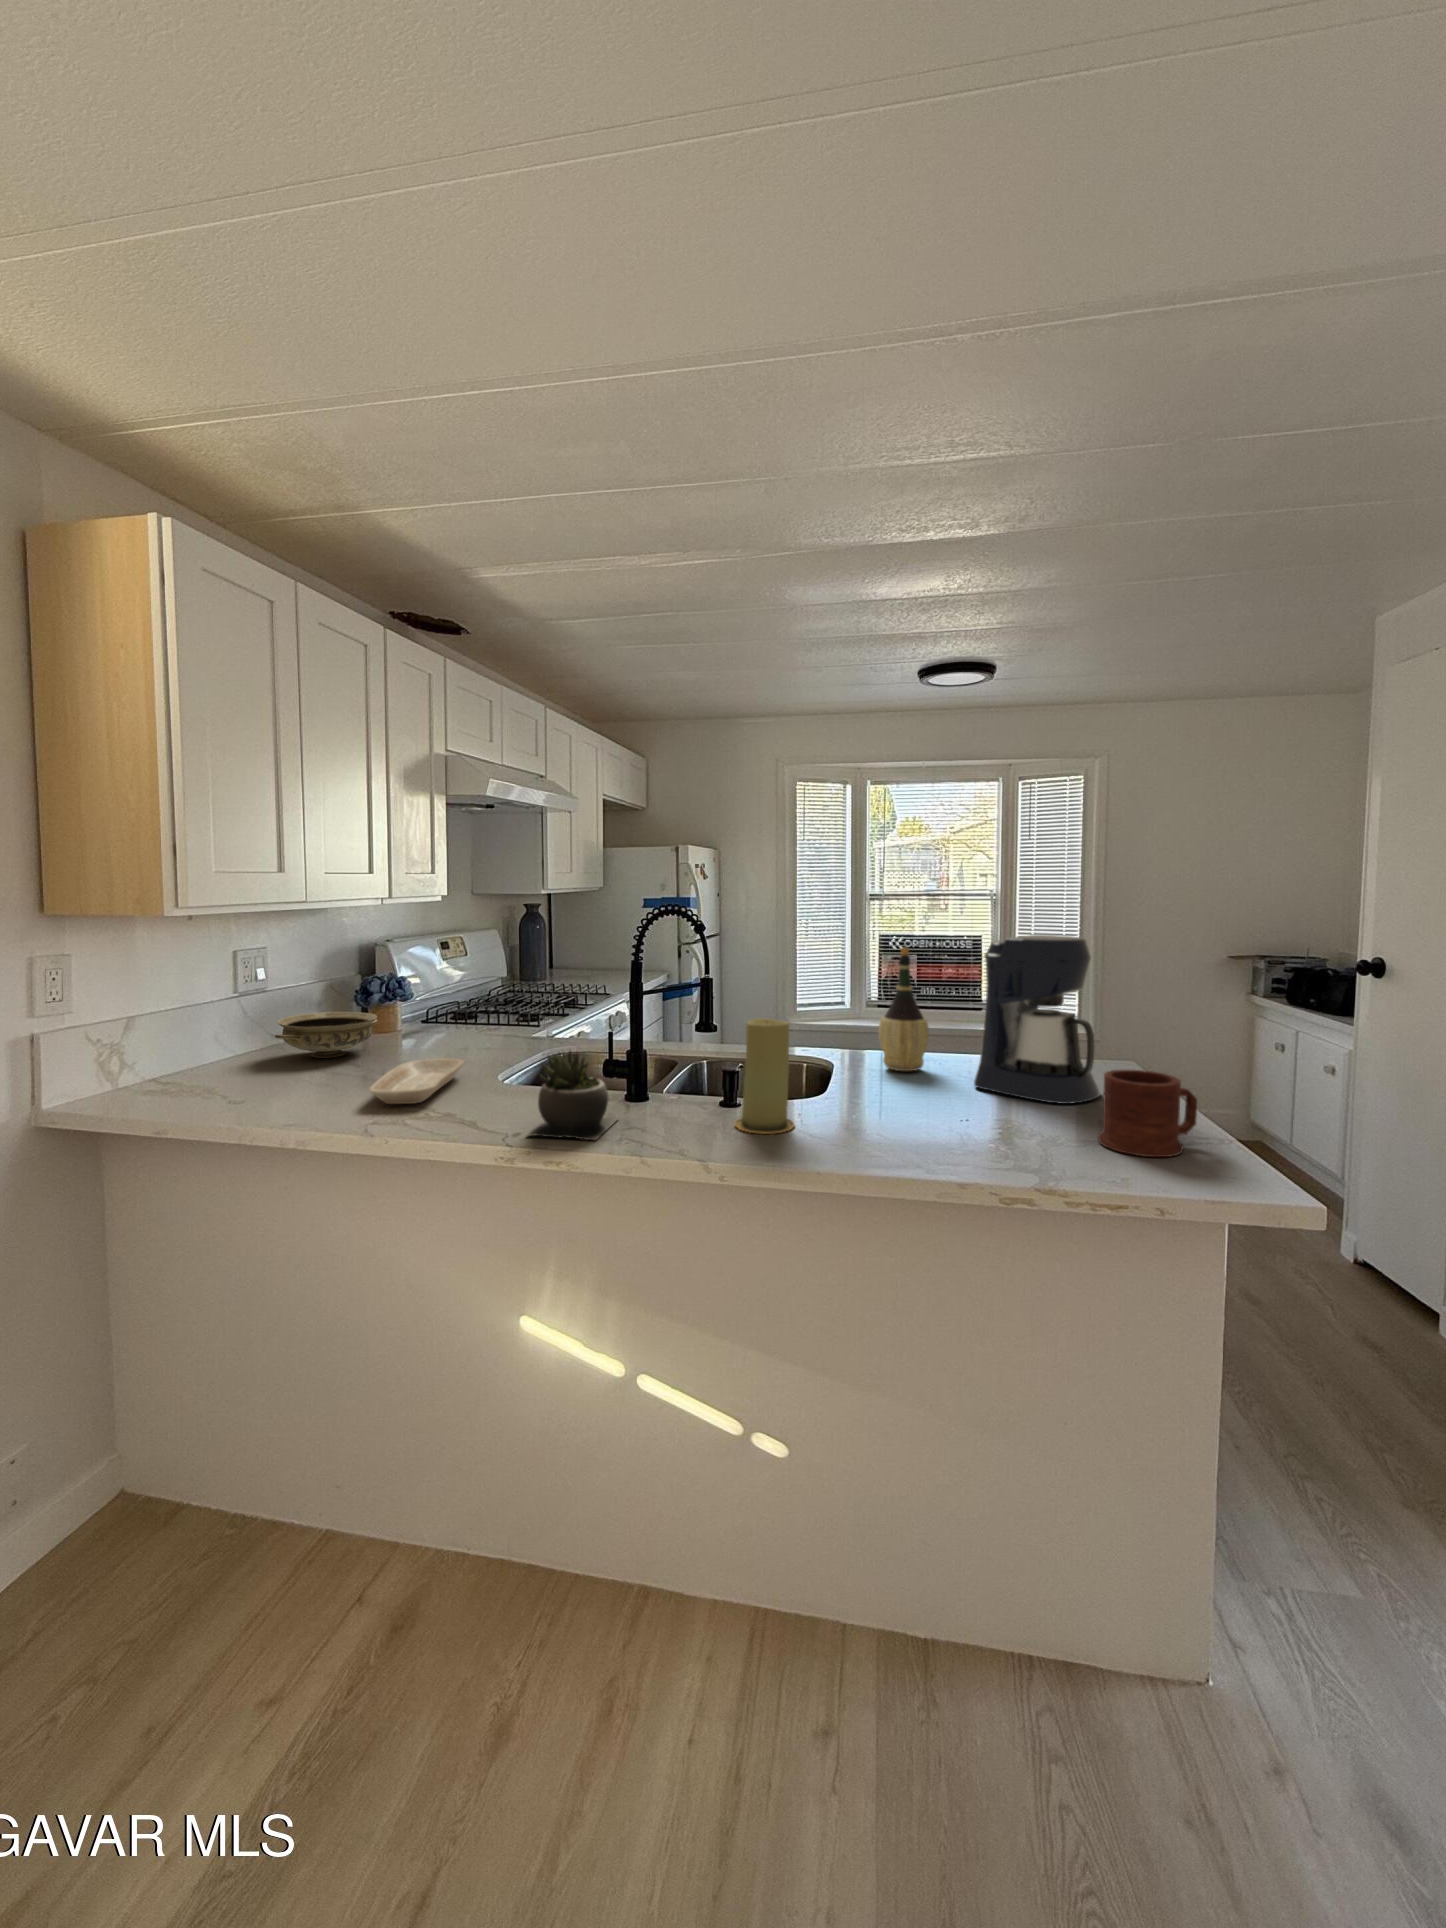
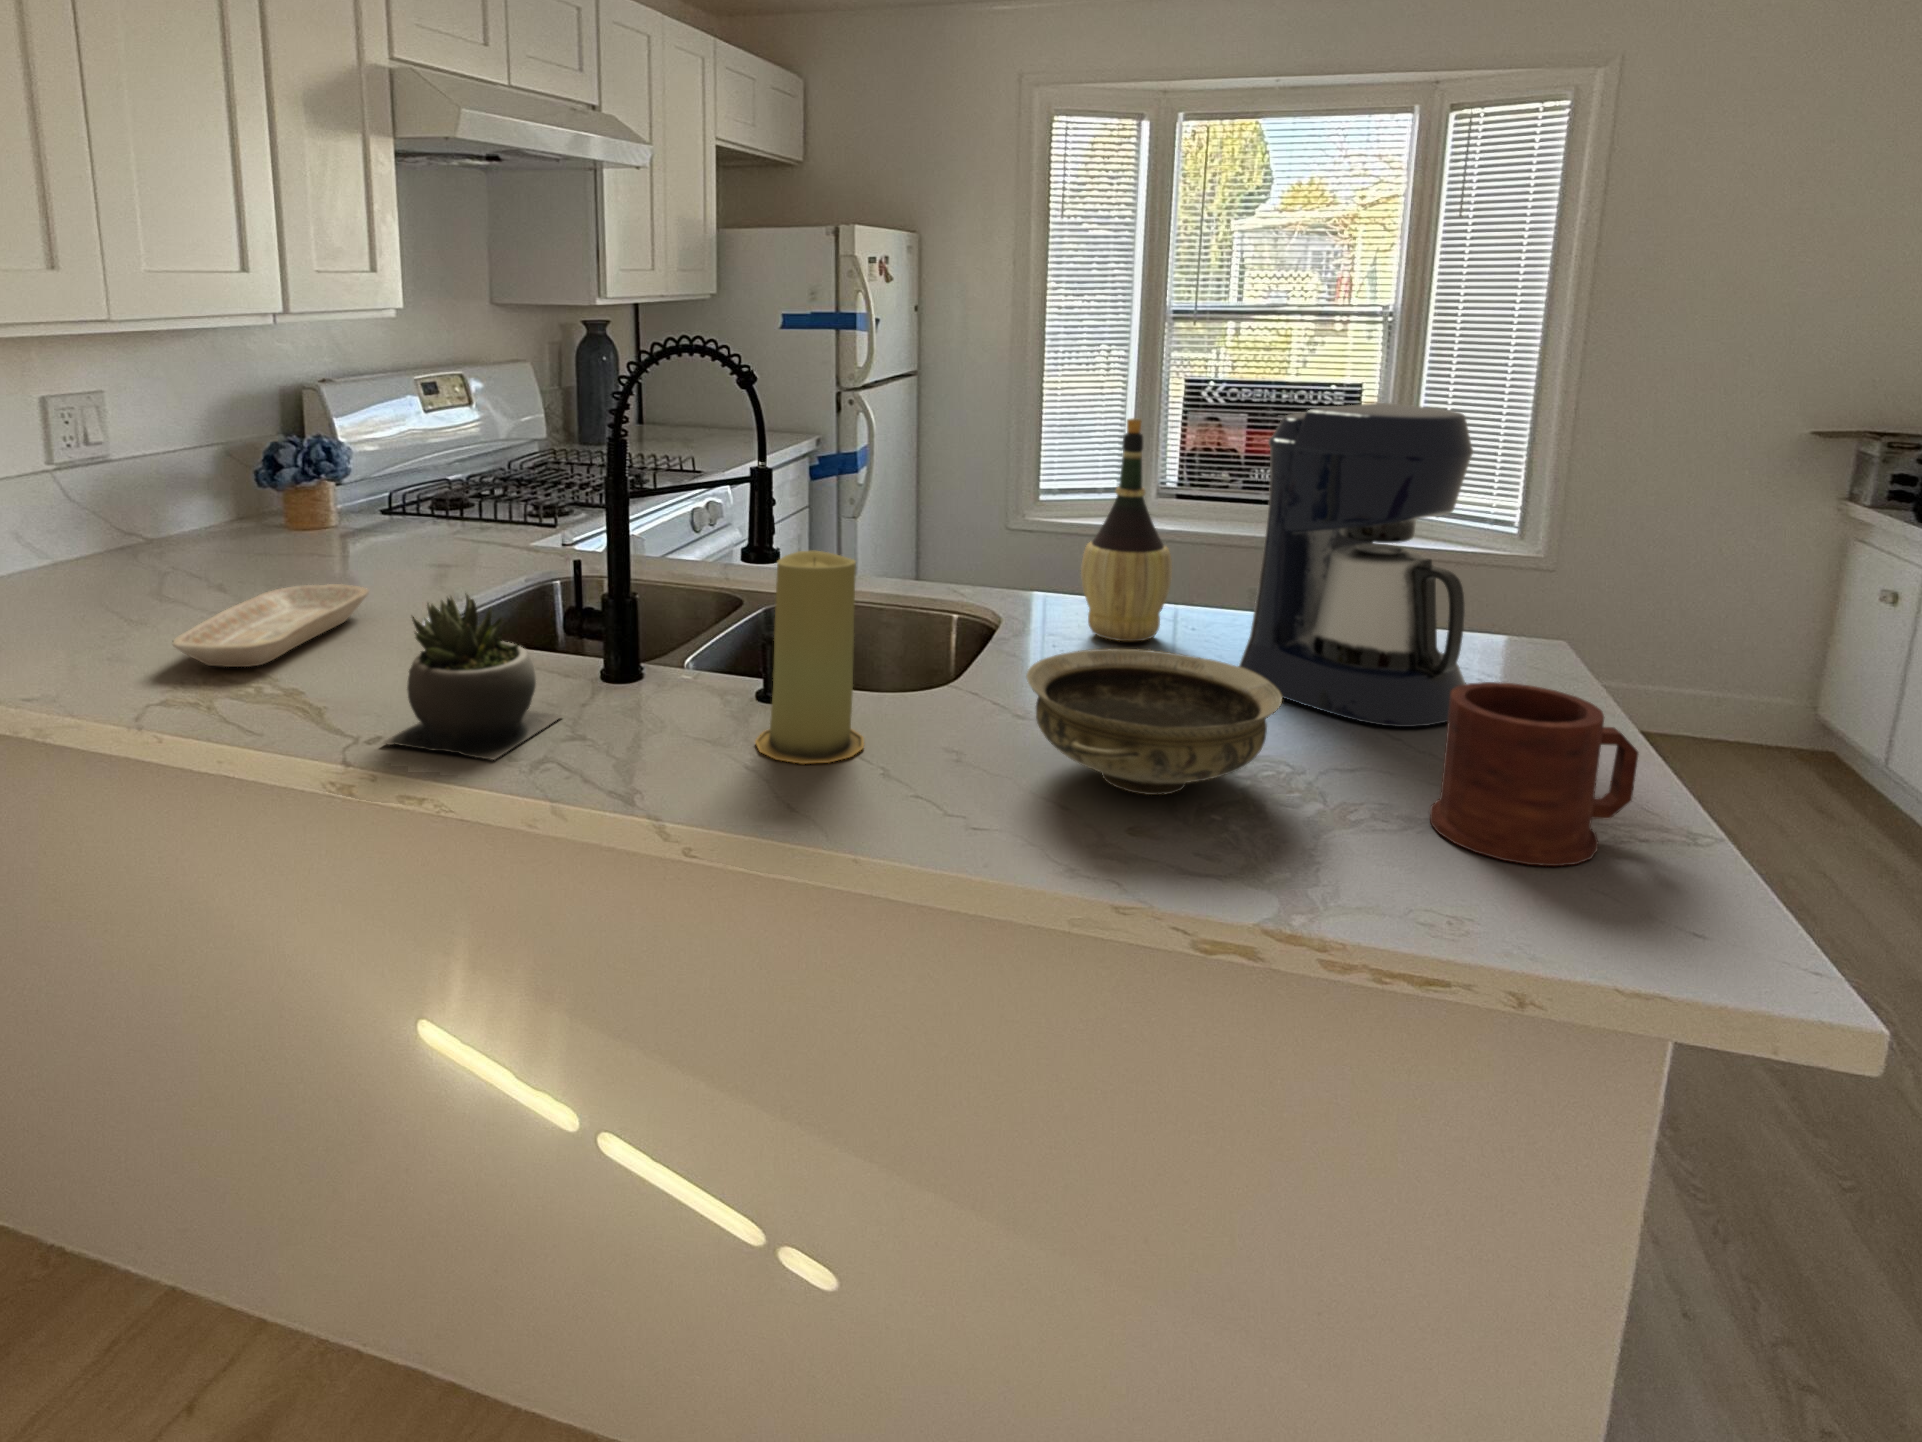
ceramic bowl: present [275,1012,378,1058] -> present [1026,649,1282,795]

